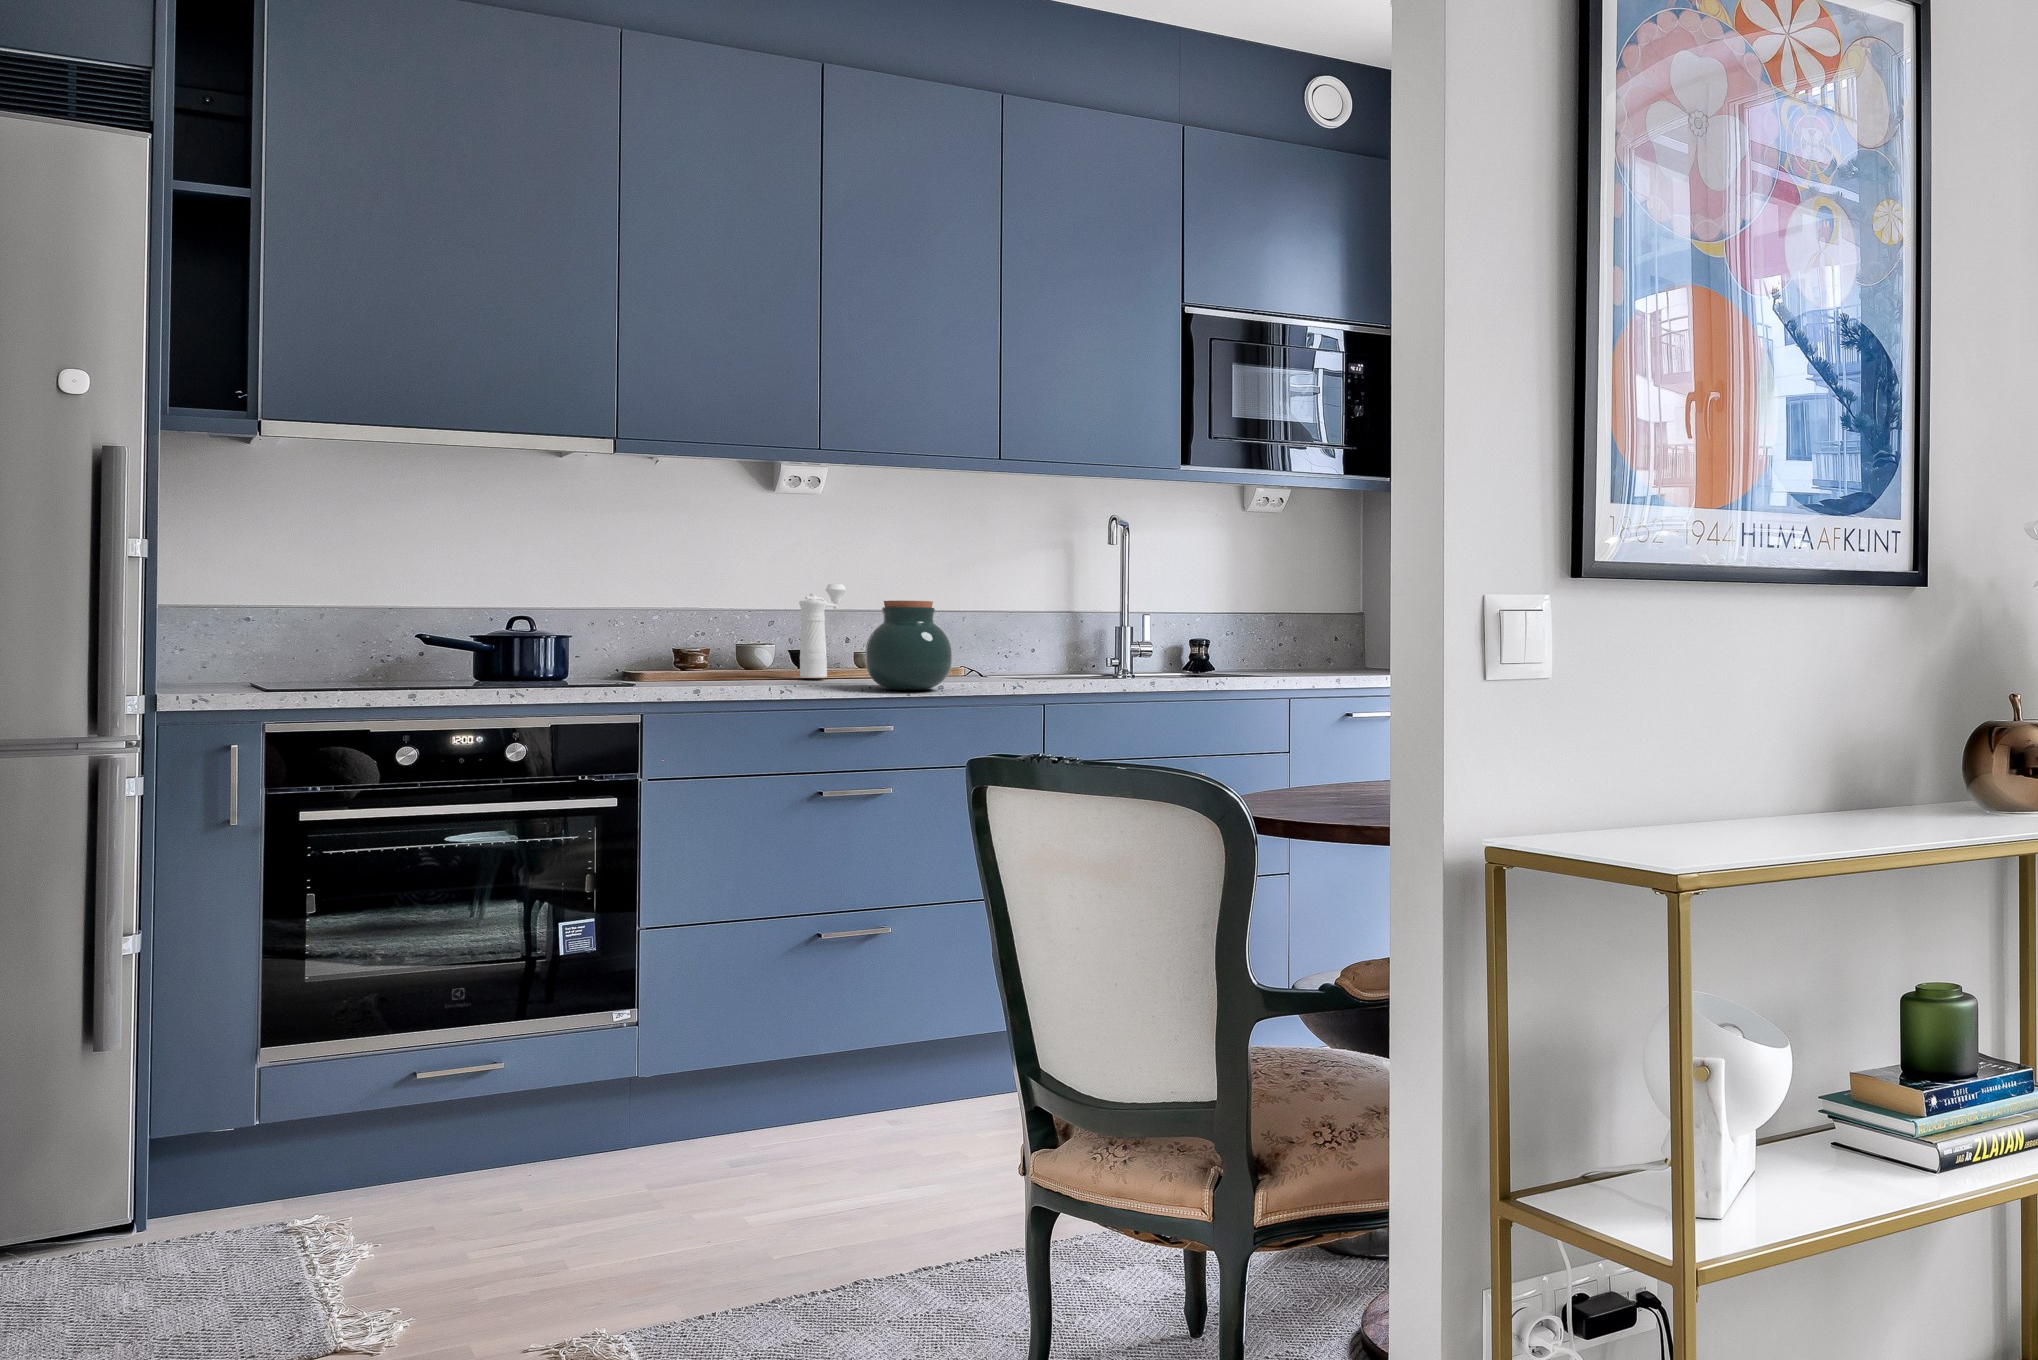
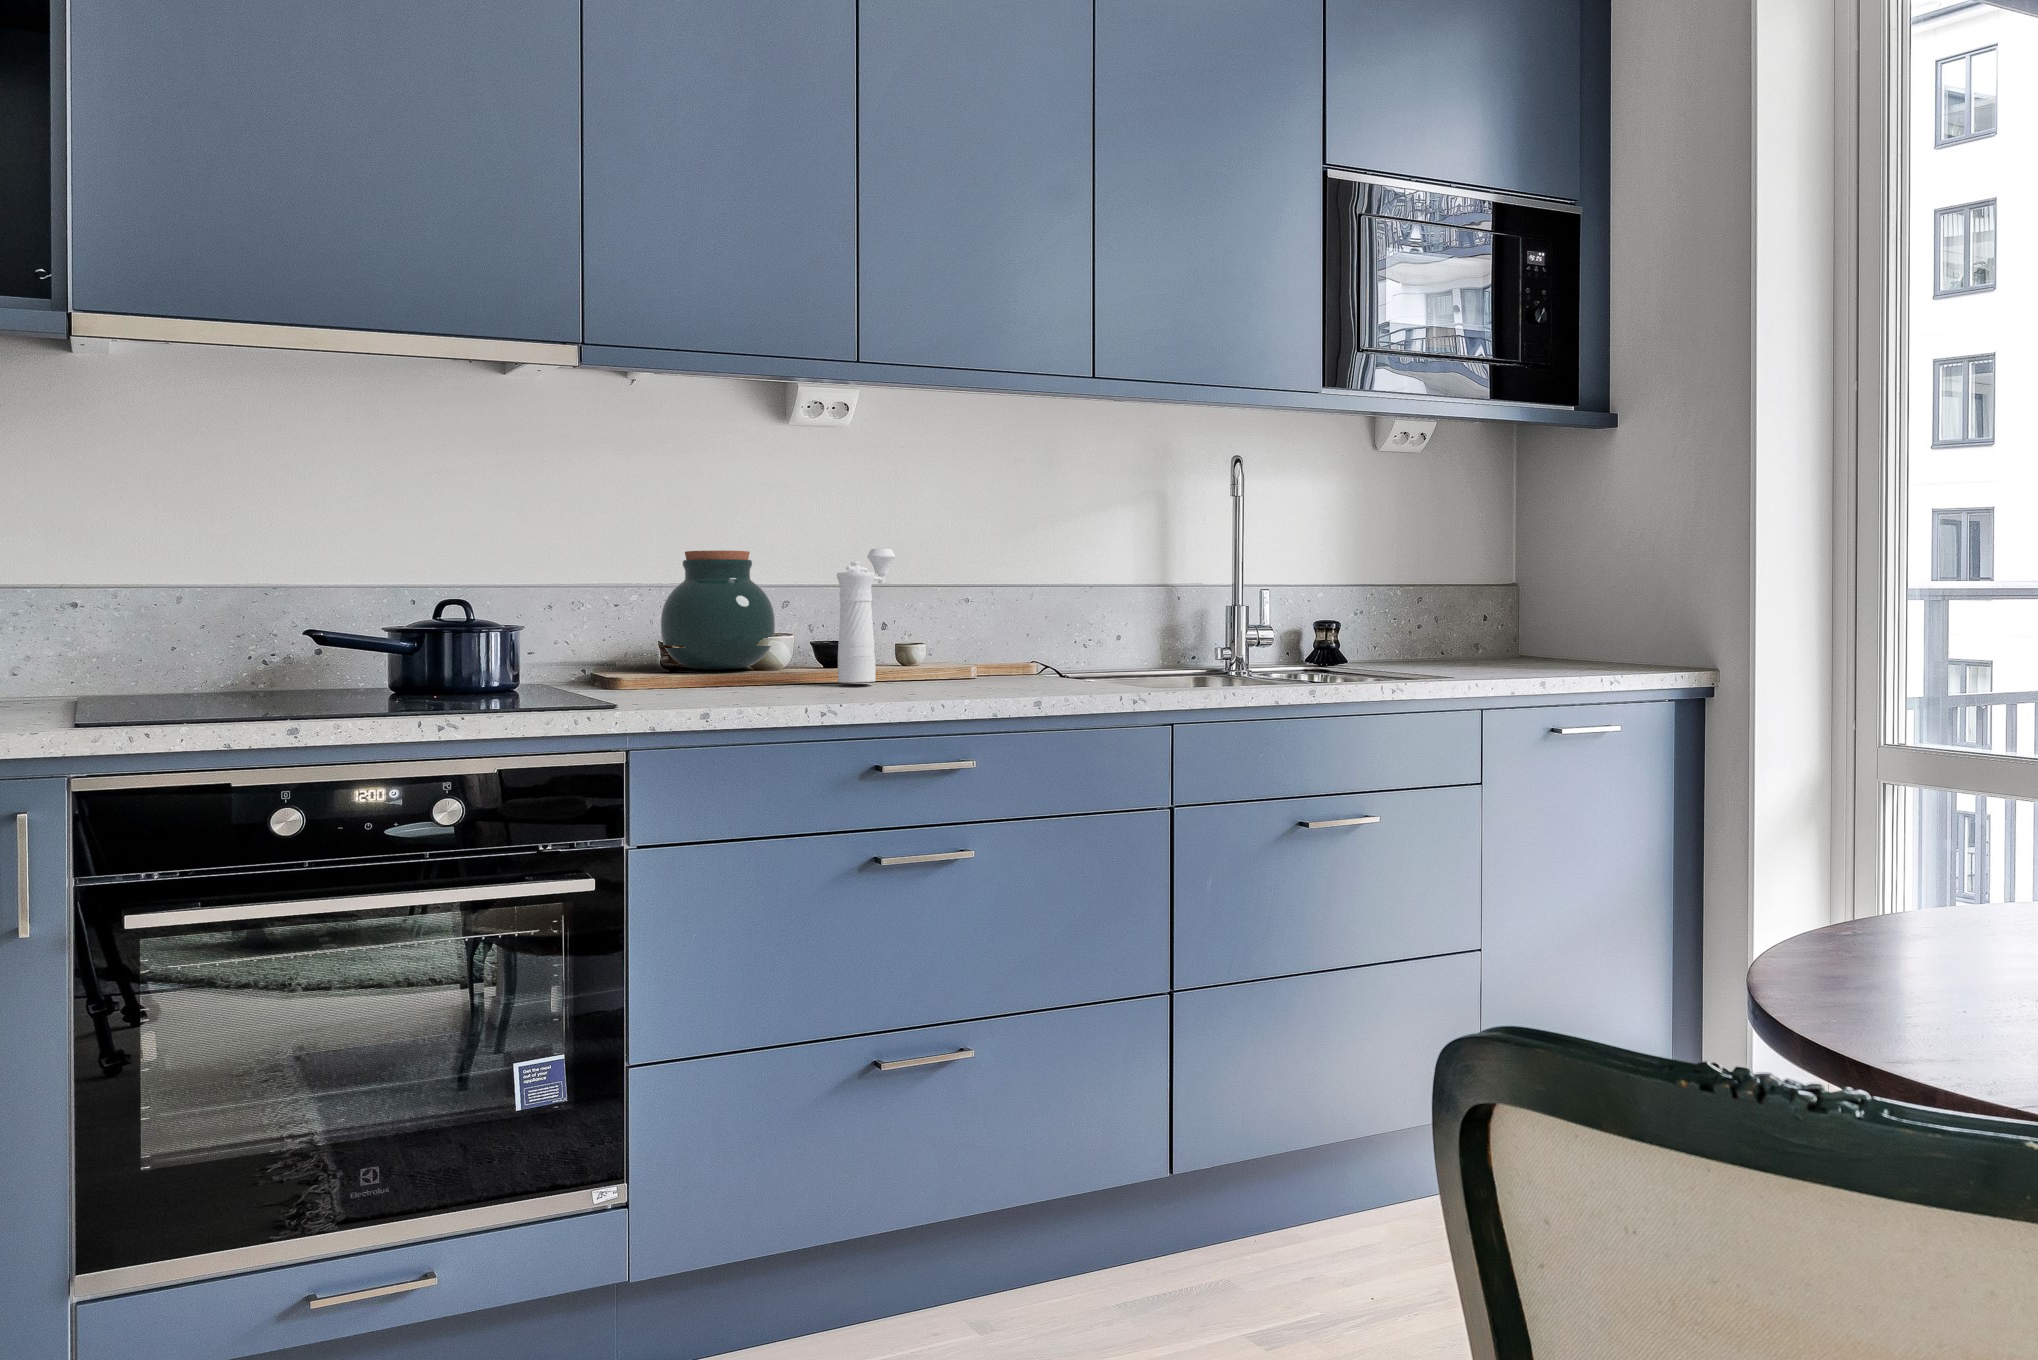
jar: present [865,601,952,690] -> present [661,550,775,669]

